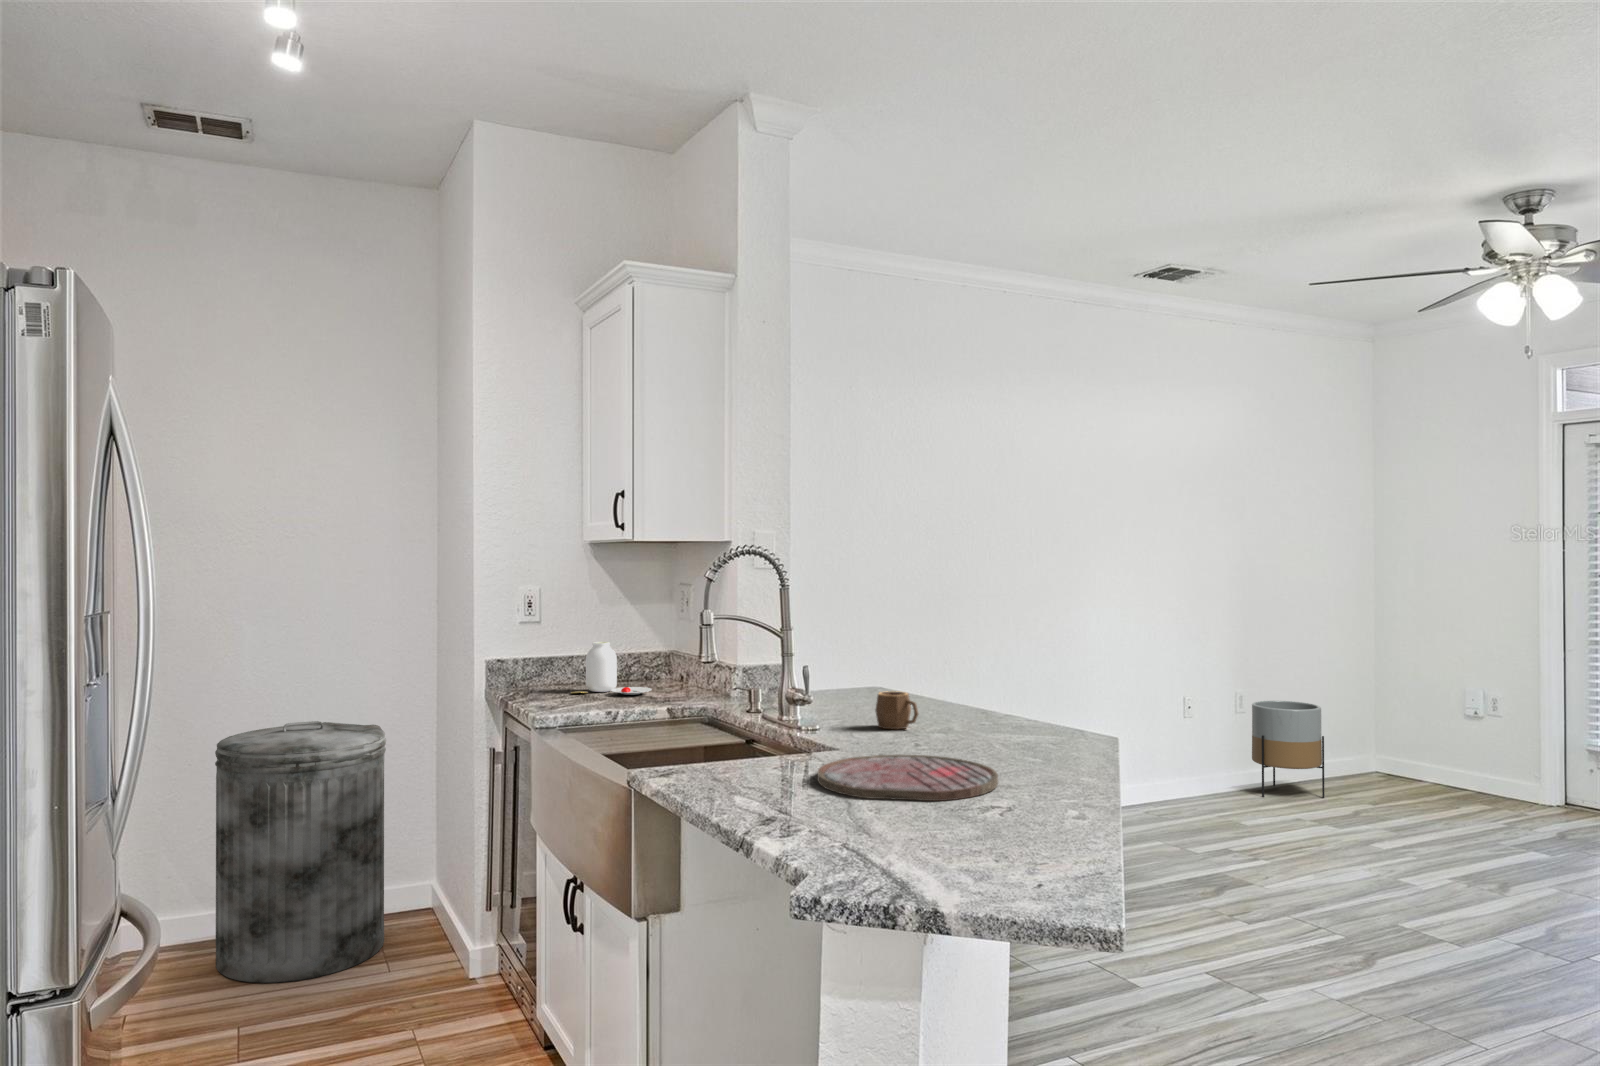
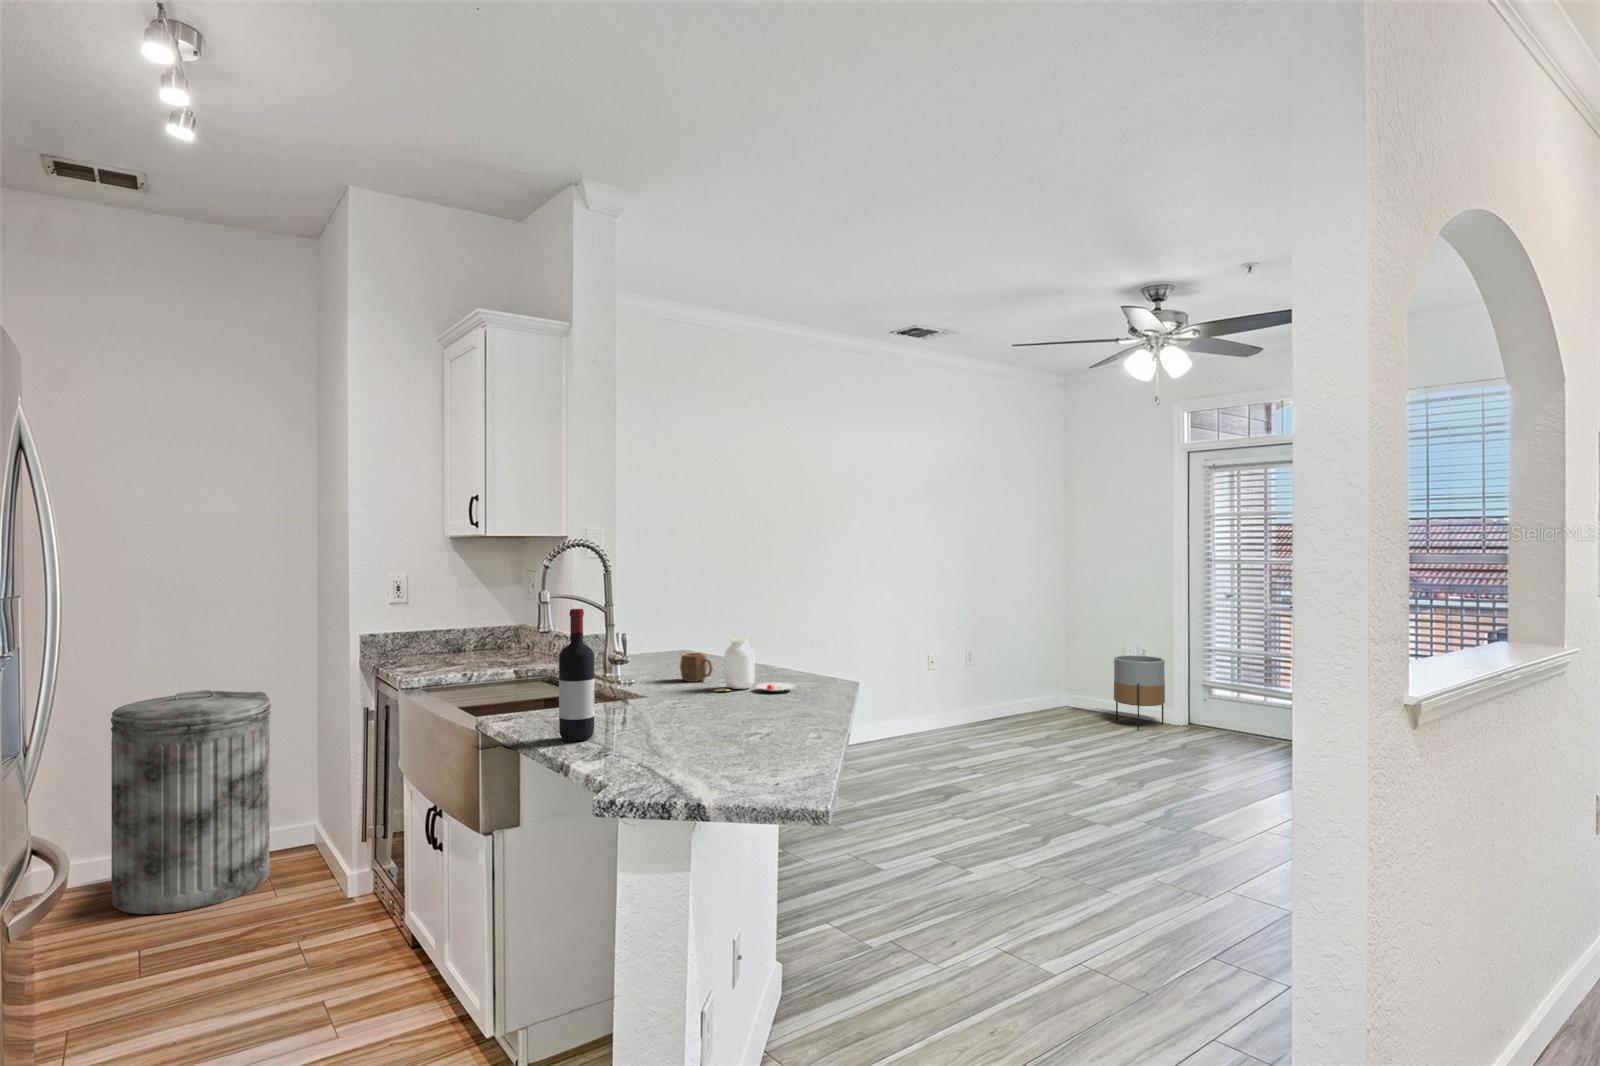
wine bottle: none [733,633,778,808] -> present [559,609,594,741]
jar: present [571,642,652,695] -> present [715,639,795,692]
planter: present [1252,701,1324,798] -> present [1114,655,1165,730]
cutting board: present [817,755,998,801] -> none [628,699,763,732]

